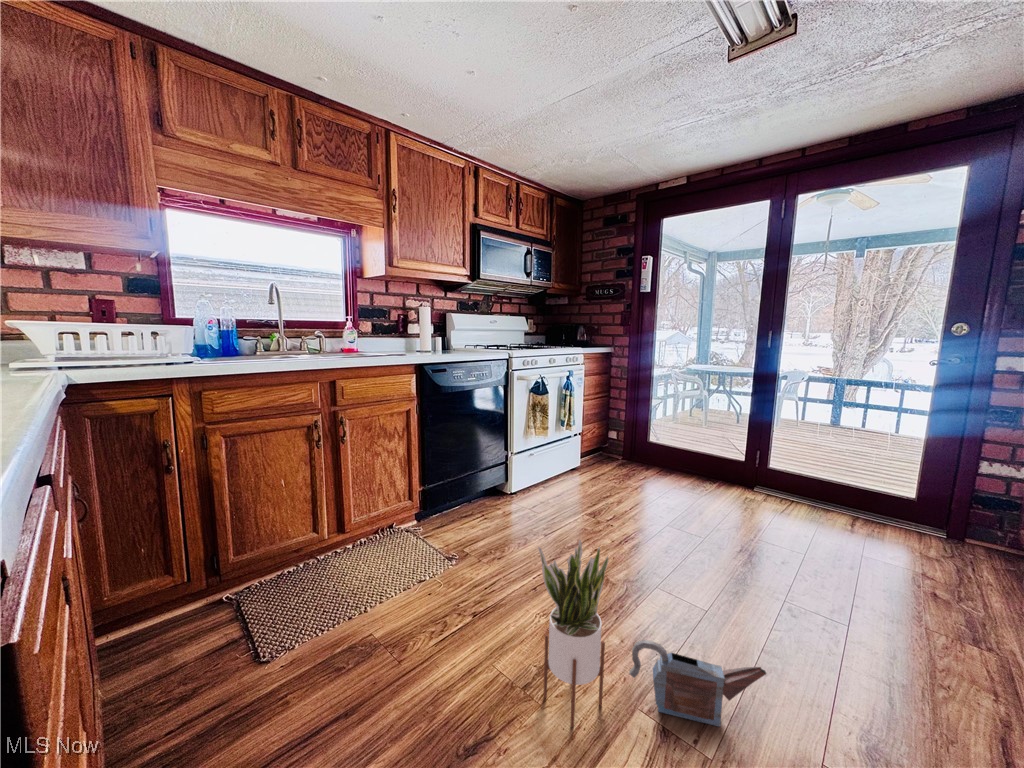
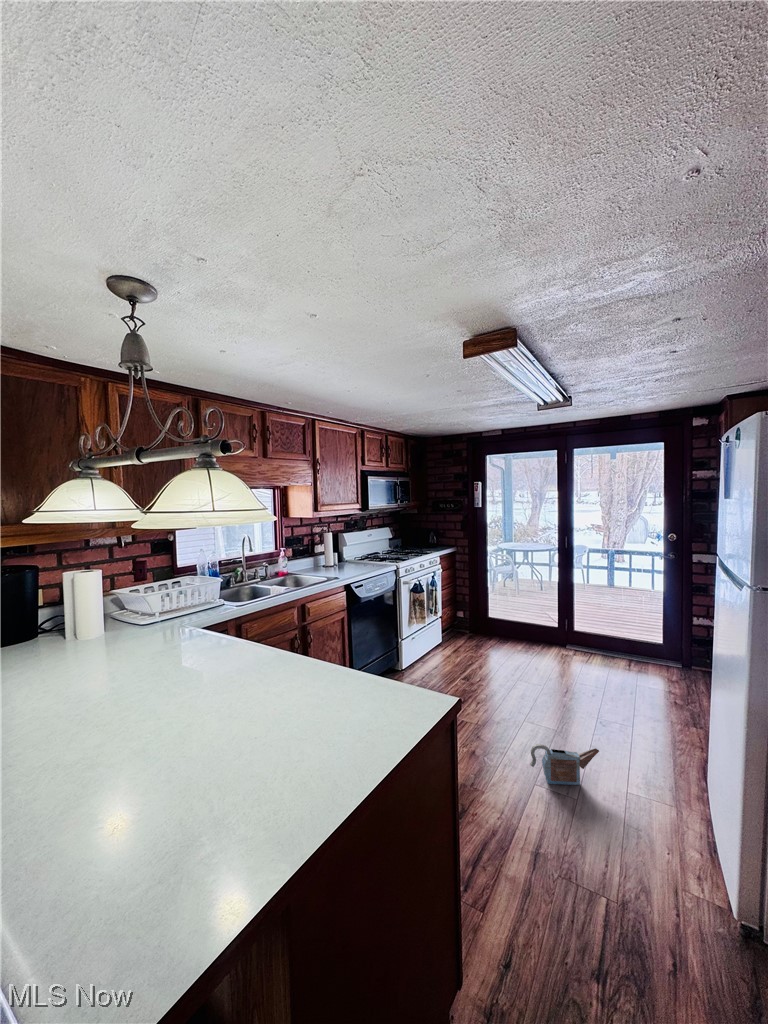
potted plant: present [538,540,608,727] -> none [483,692,518,798]

